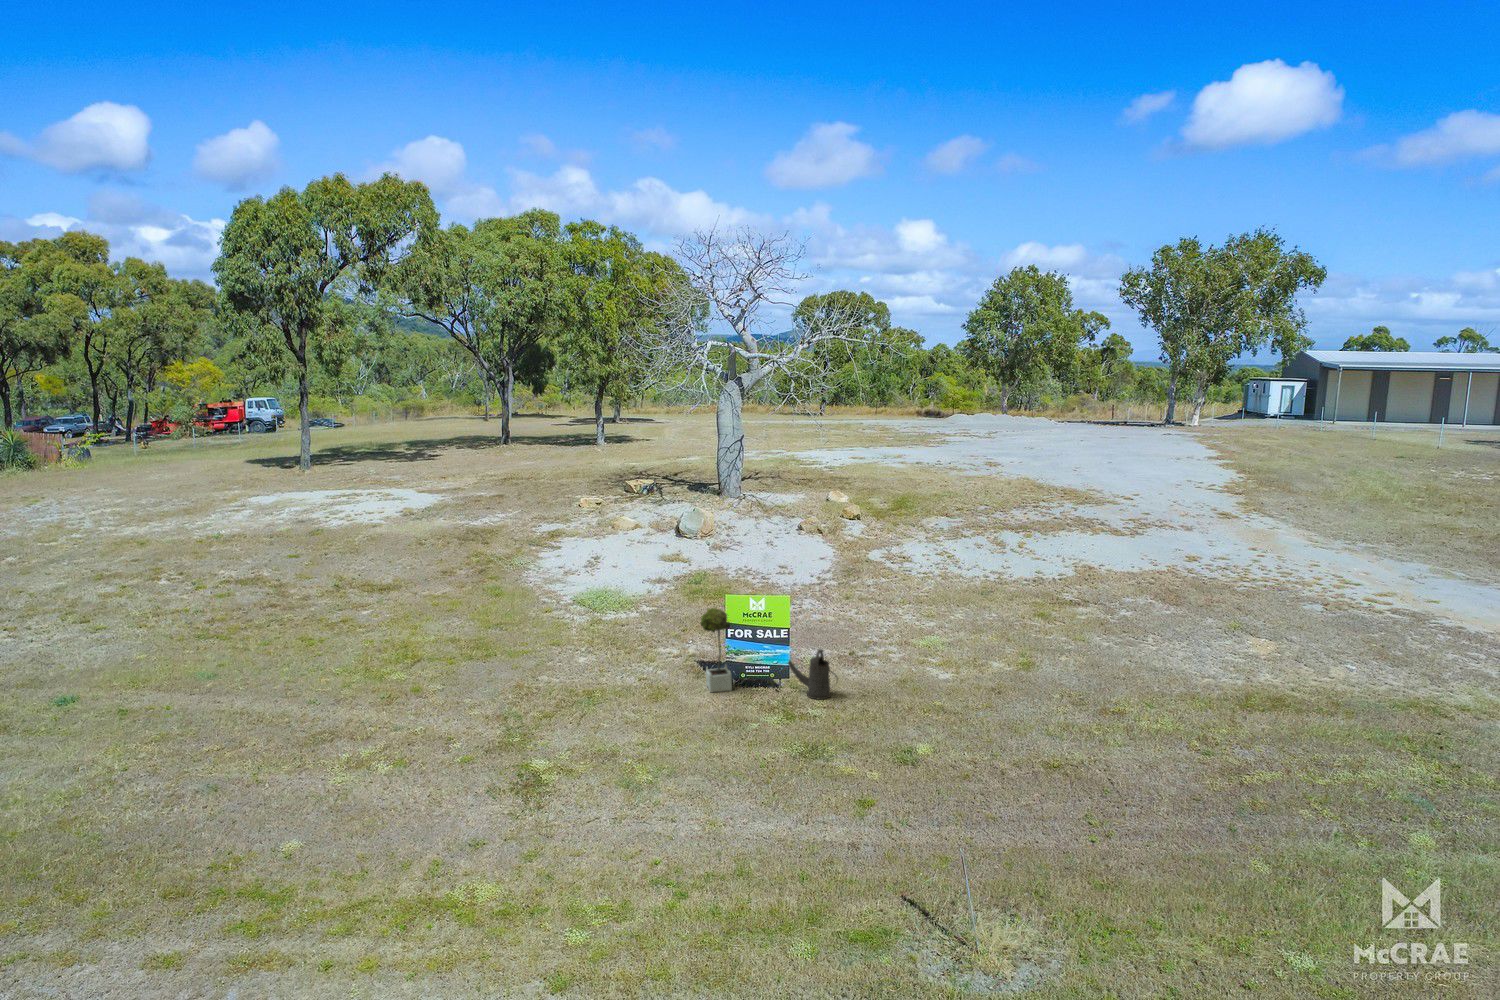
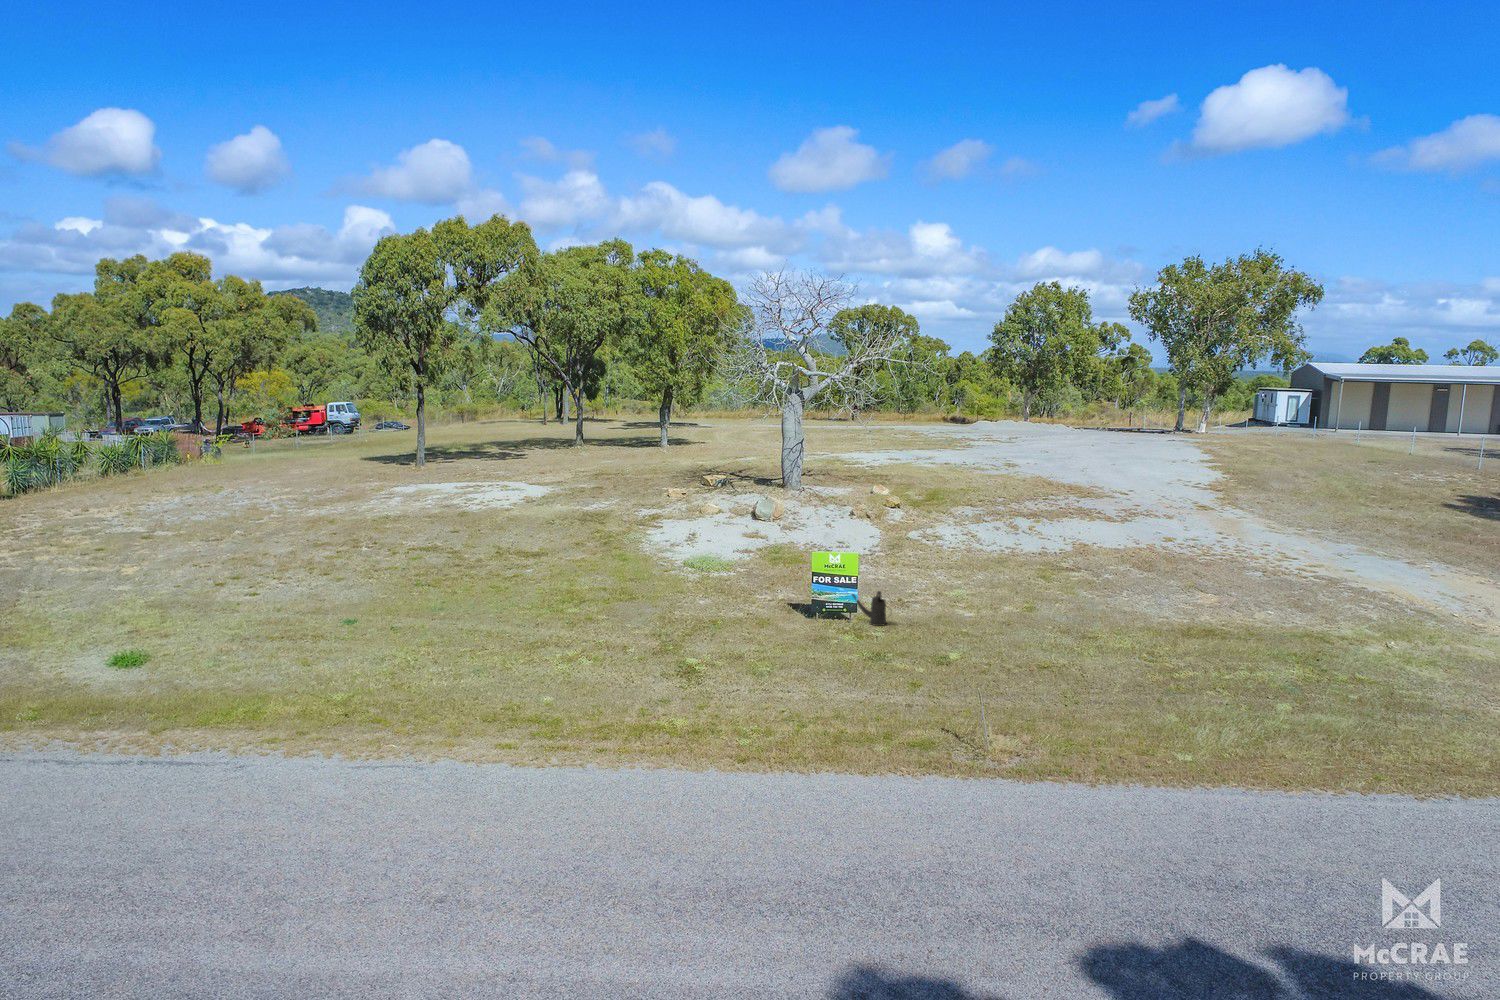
potted tree: present [700,608,732,692] -> none [794,561,818,621]

